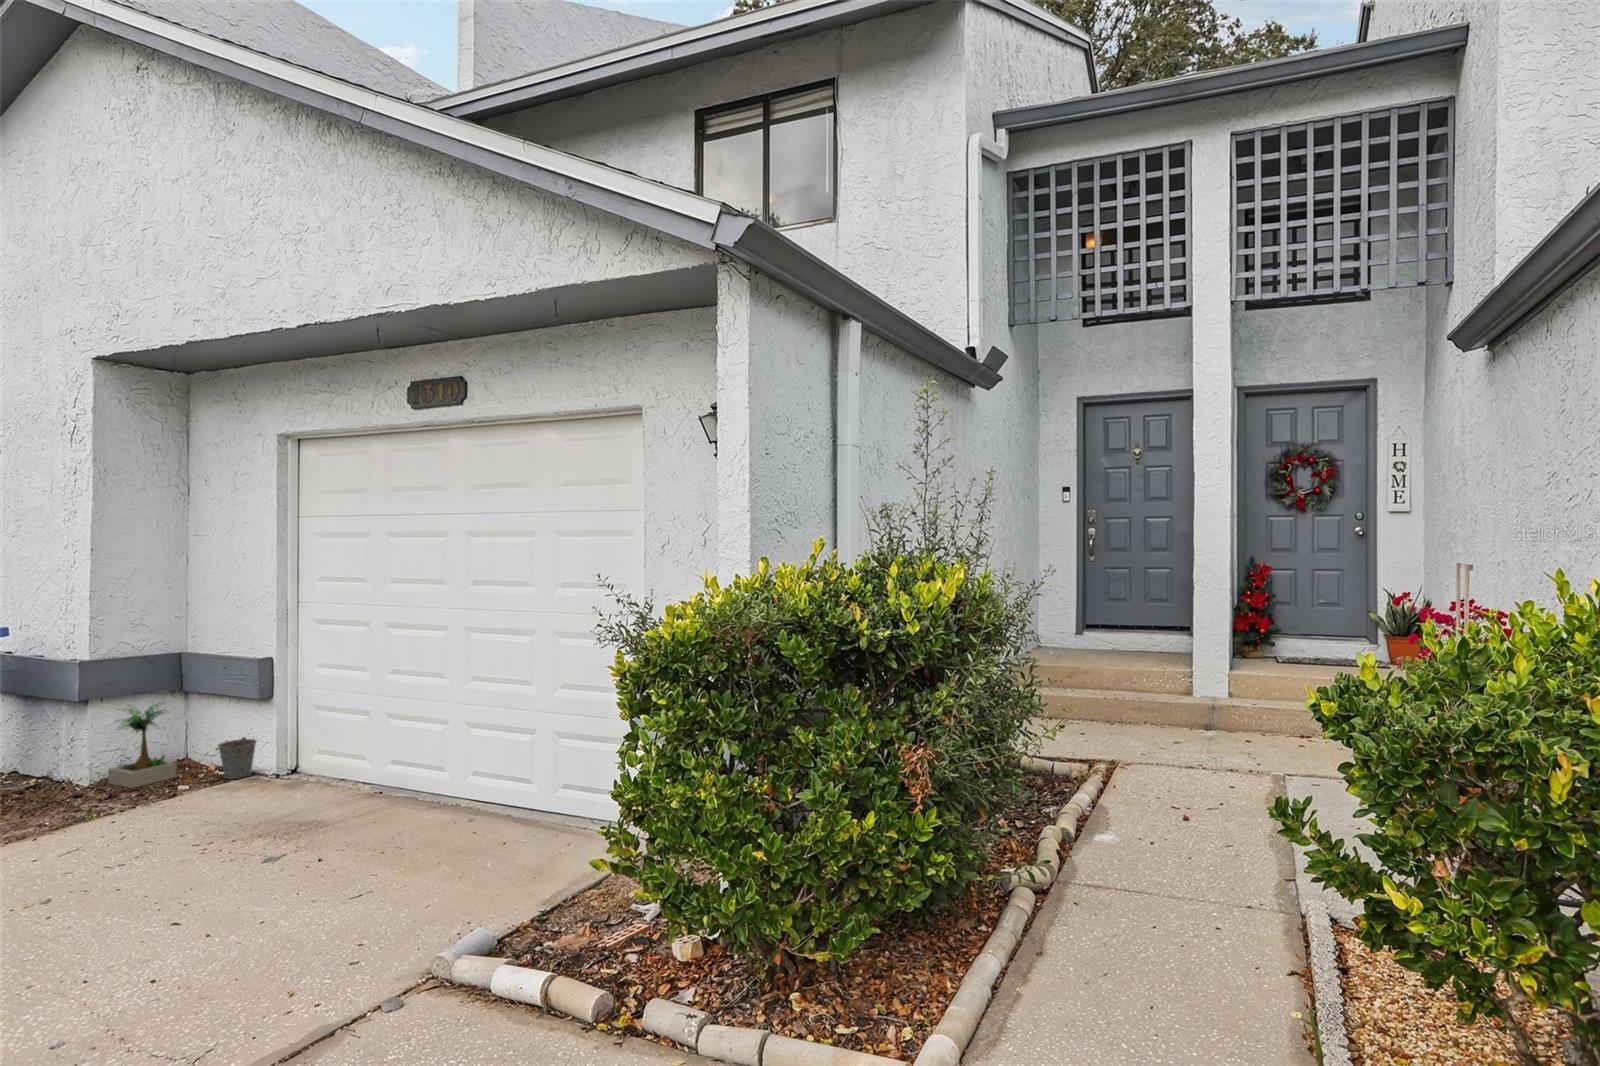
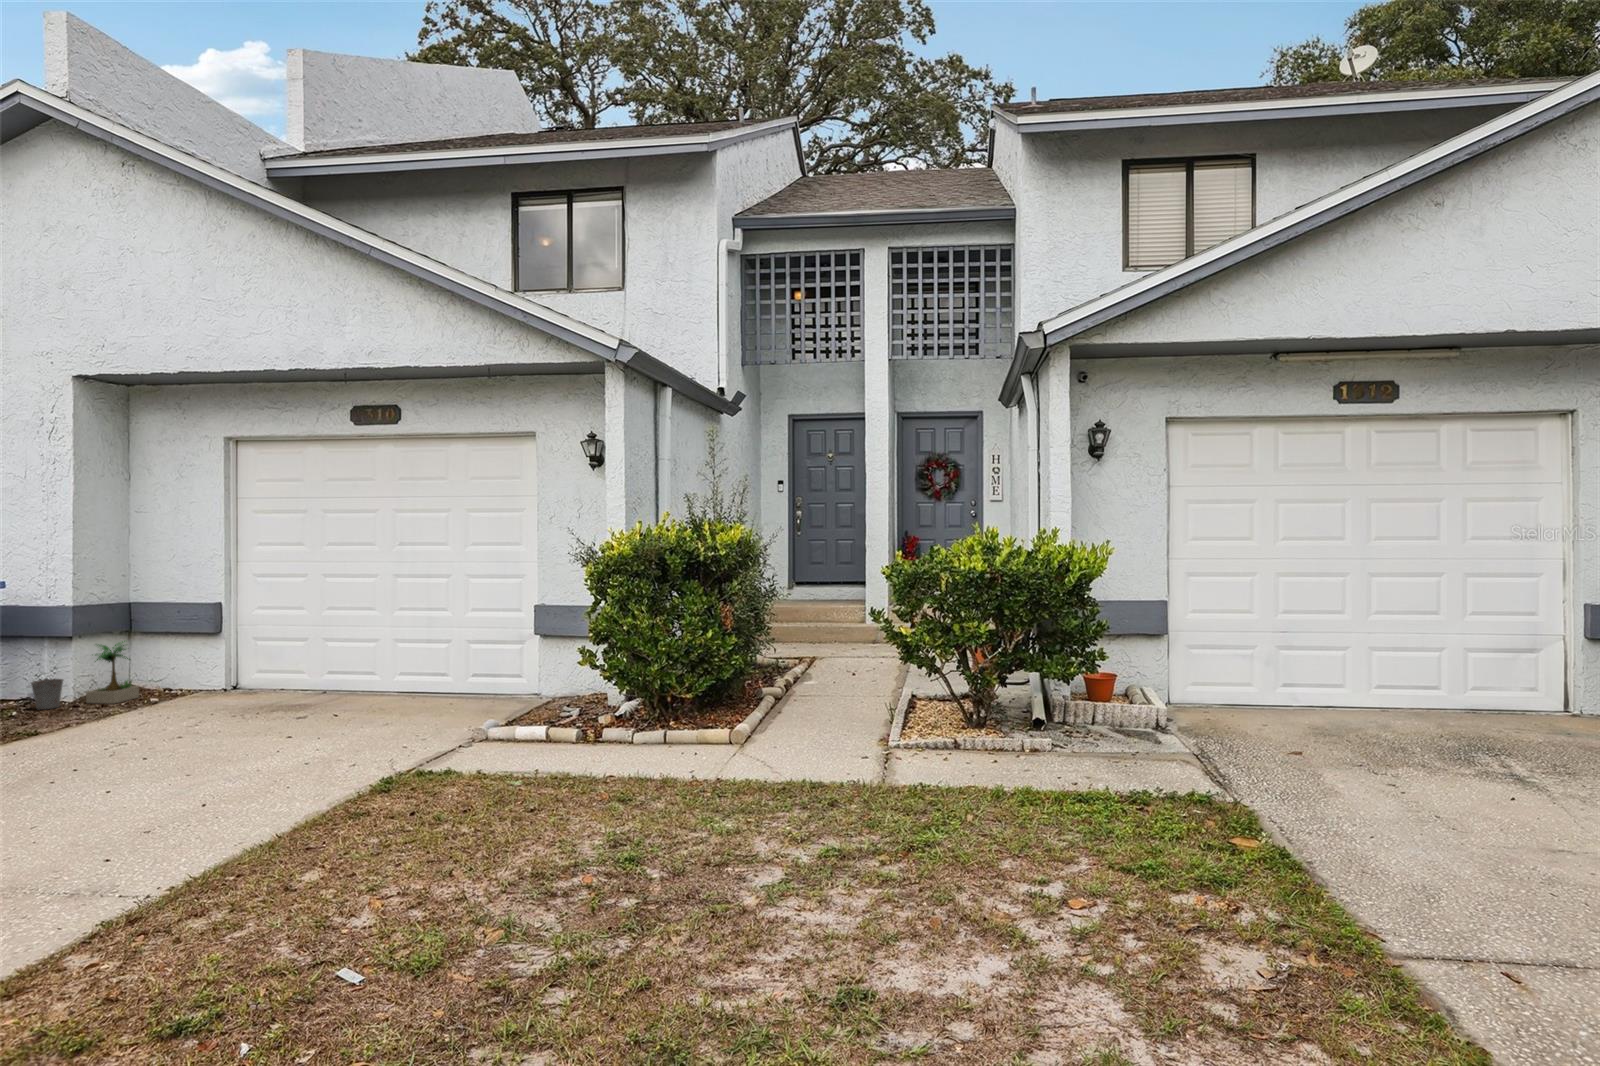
bucket: present [216,737,257,779] -> present [31,678,63,710]

